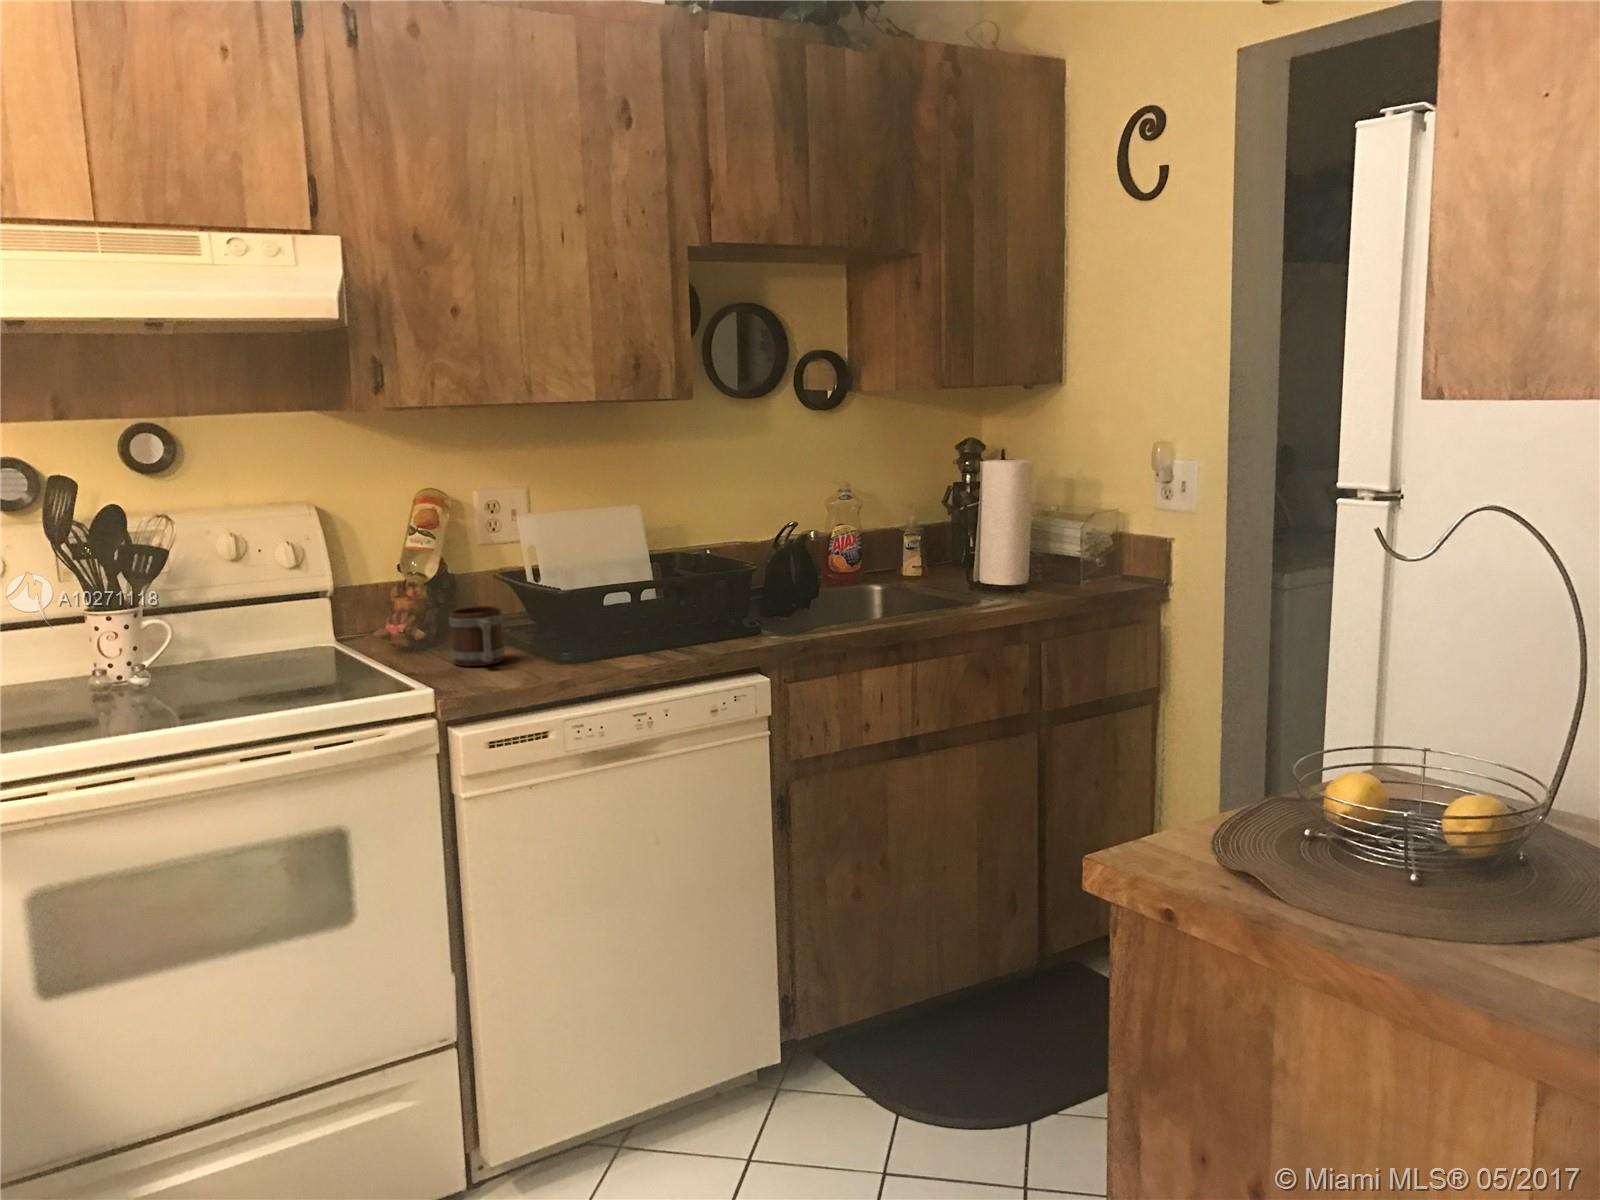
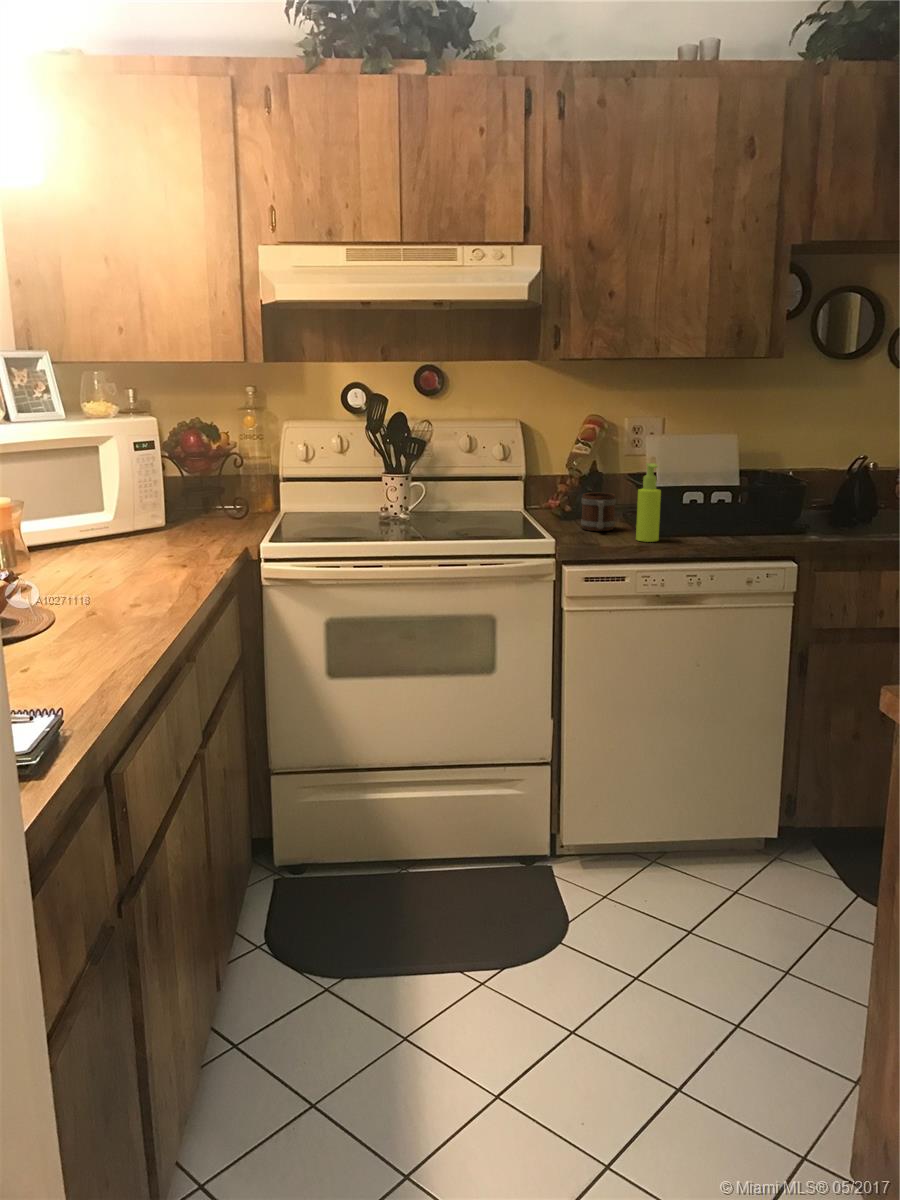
soap dispenser: none [544,556,582,674] -> present [636,463,661,542]

